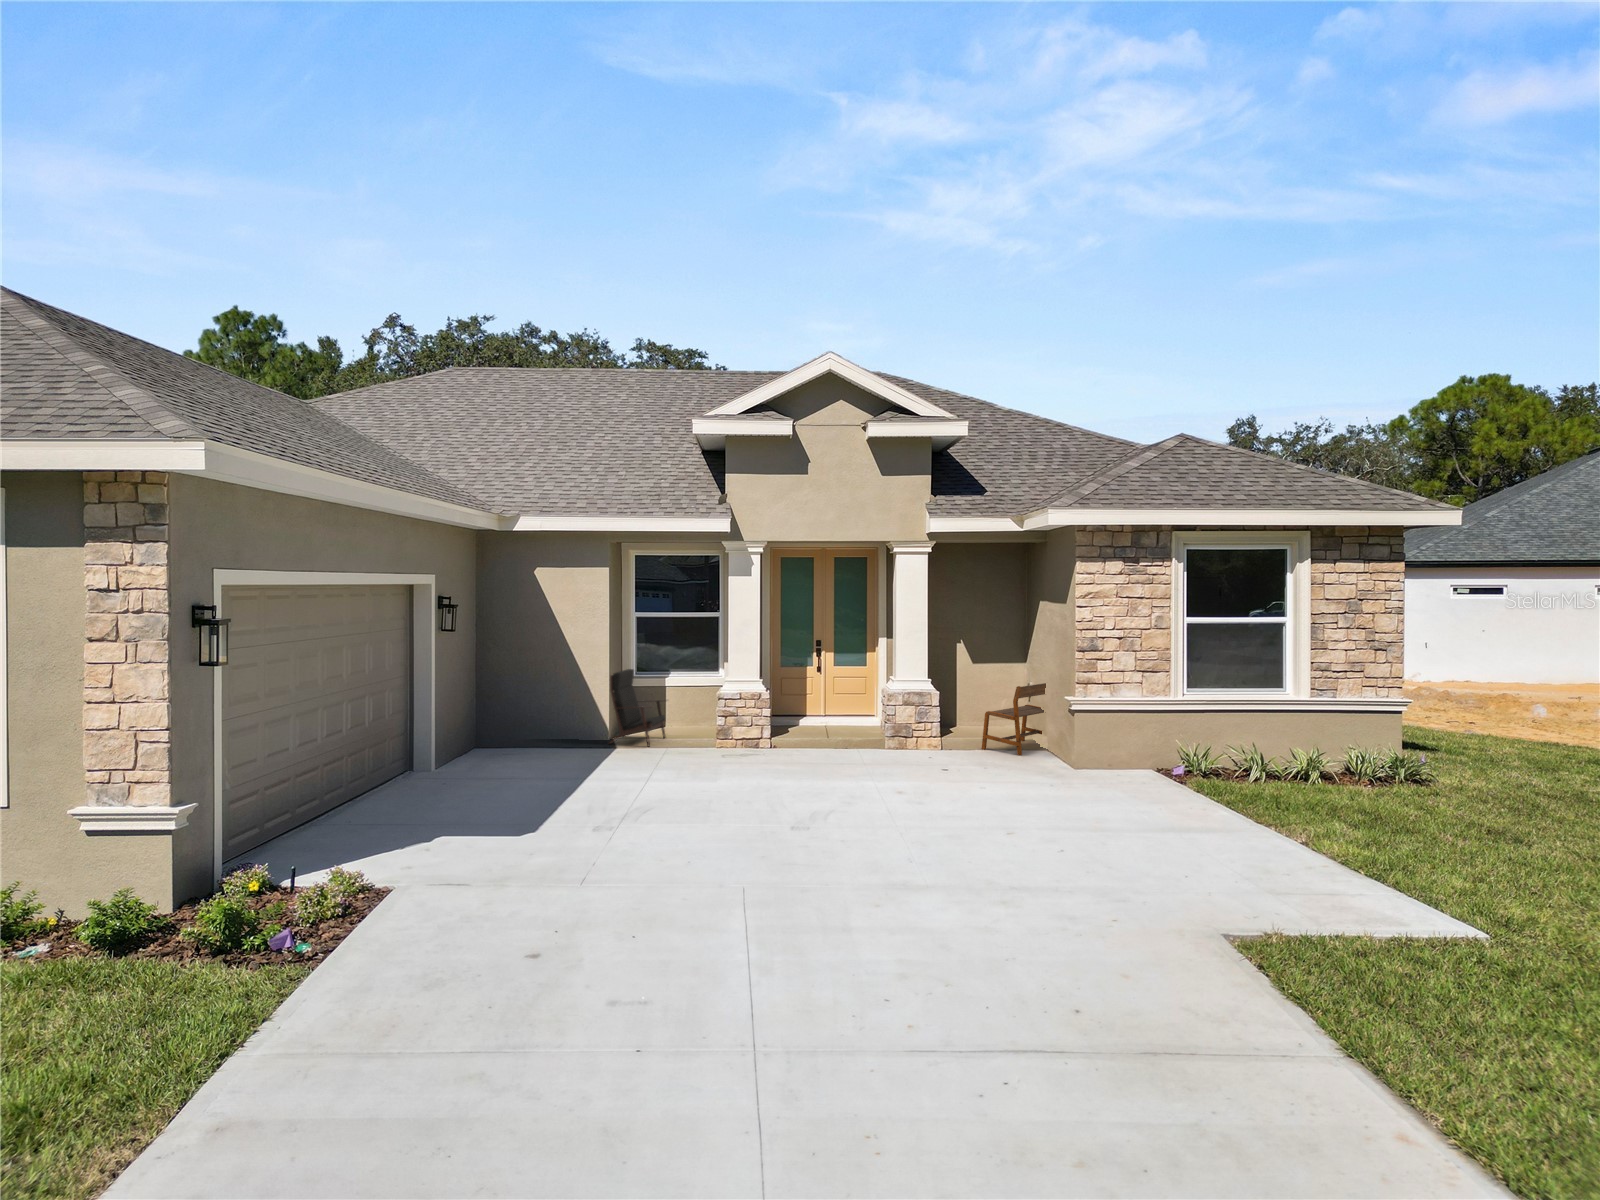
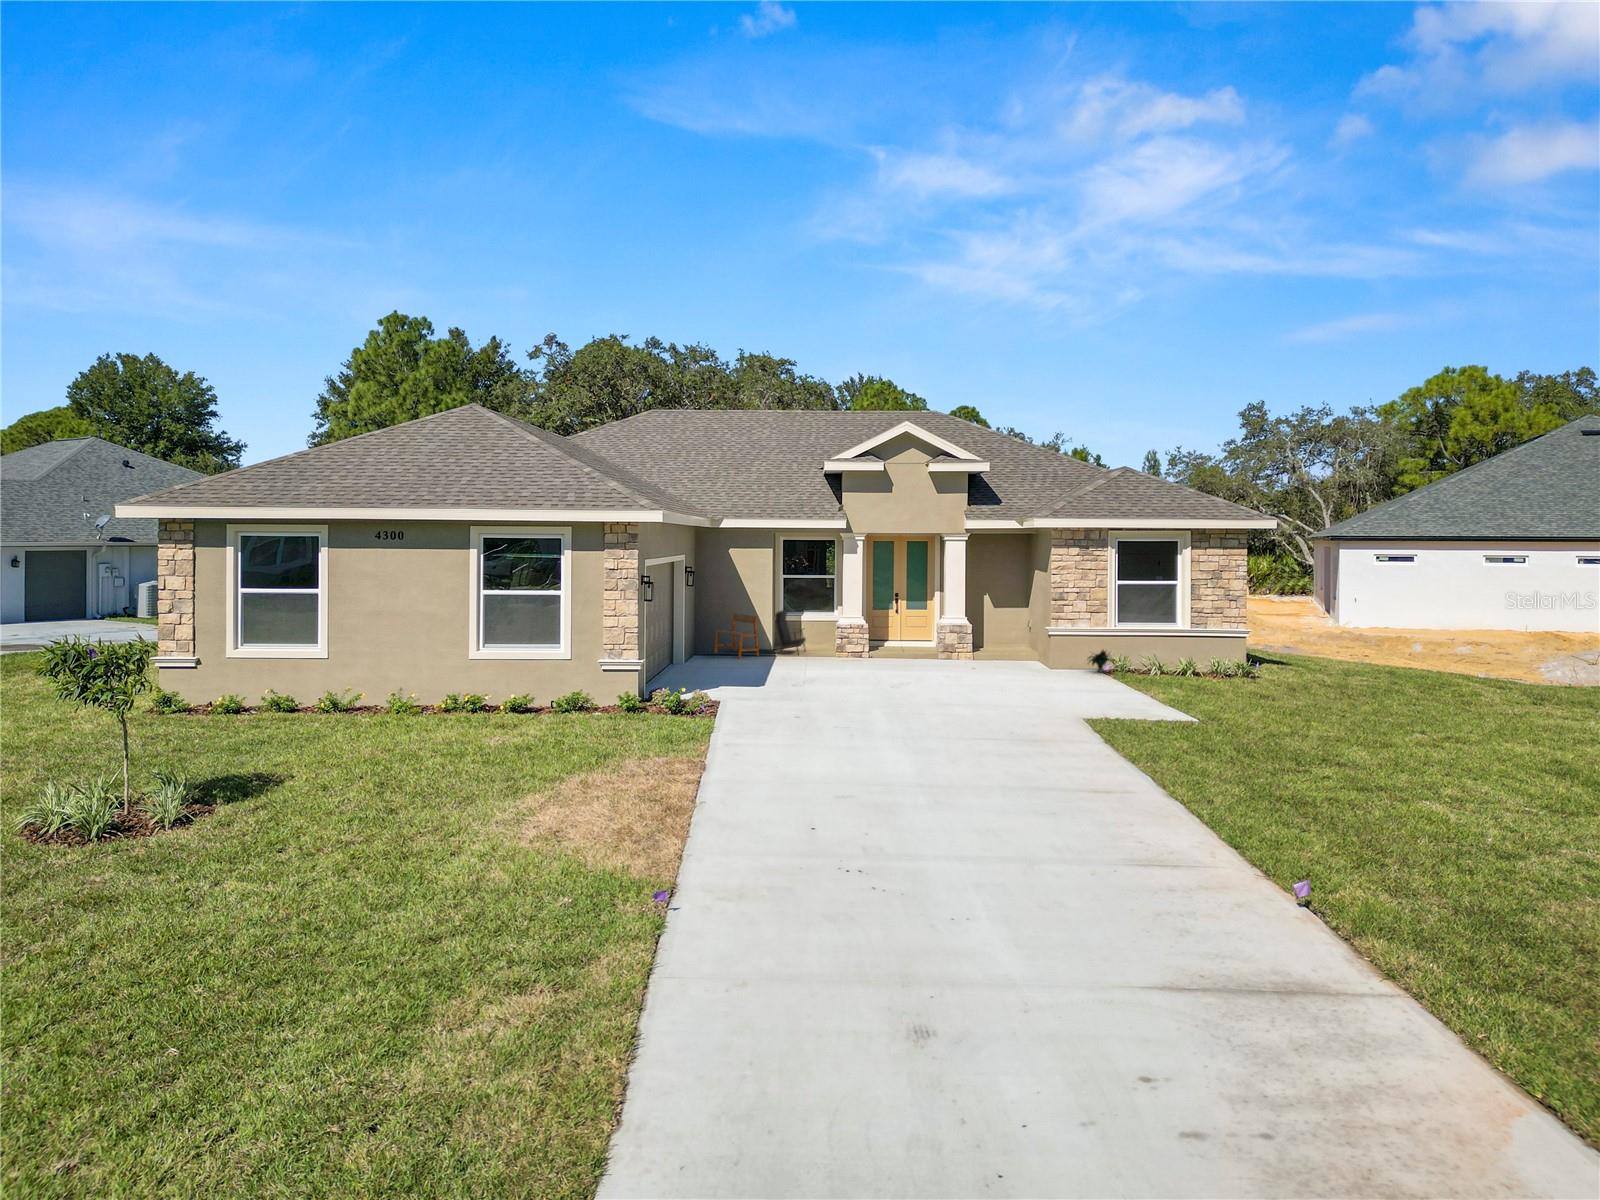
bench: present [982,683,1046,755] -> present [715,613,759,658]
potted plant: none [1141,735,1195,777] -> present [1088,650,1113,672]

